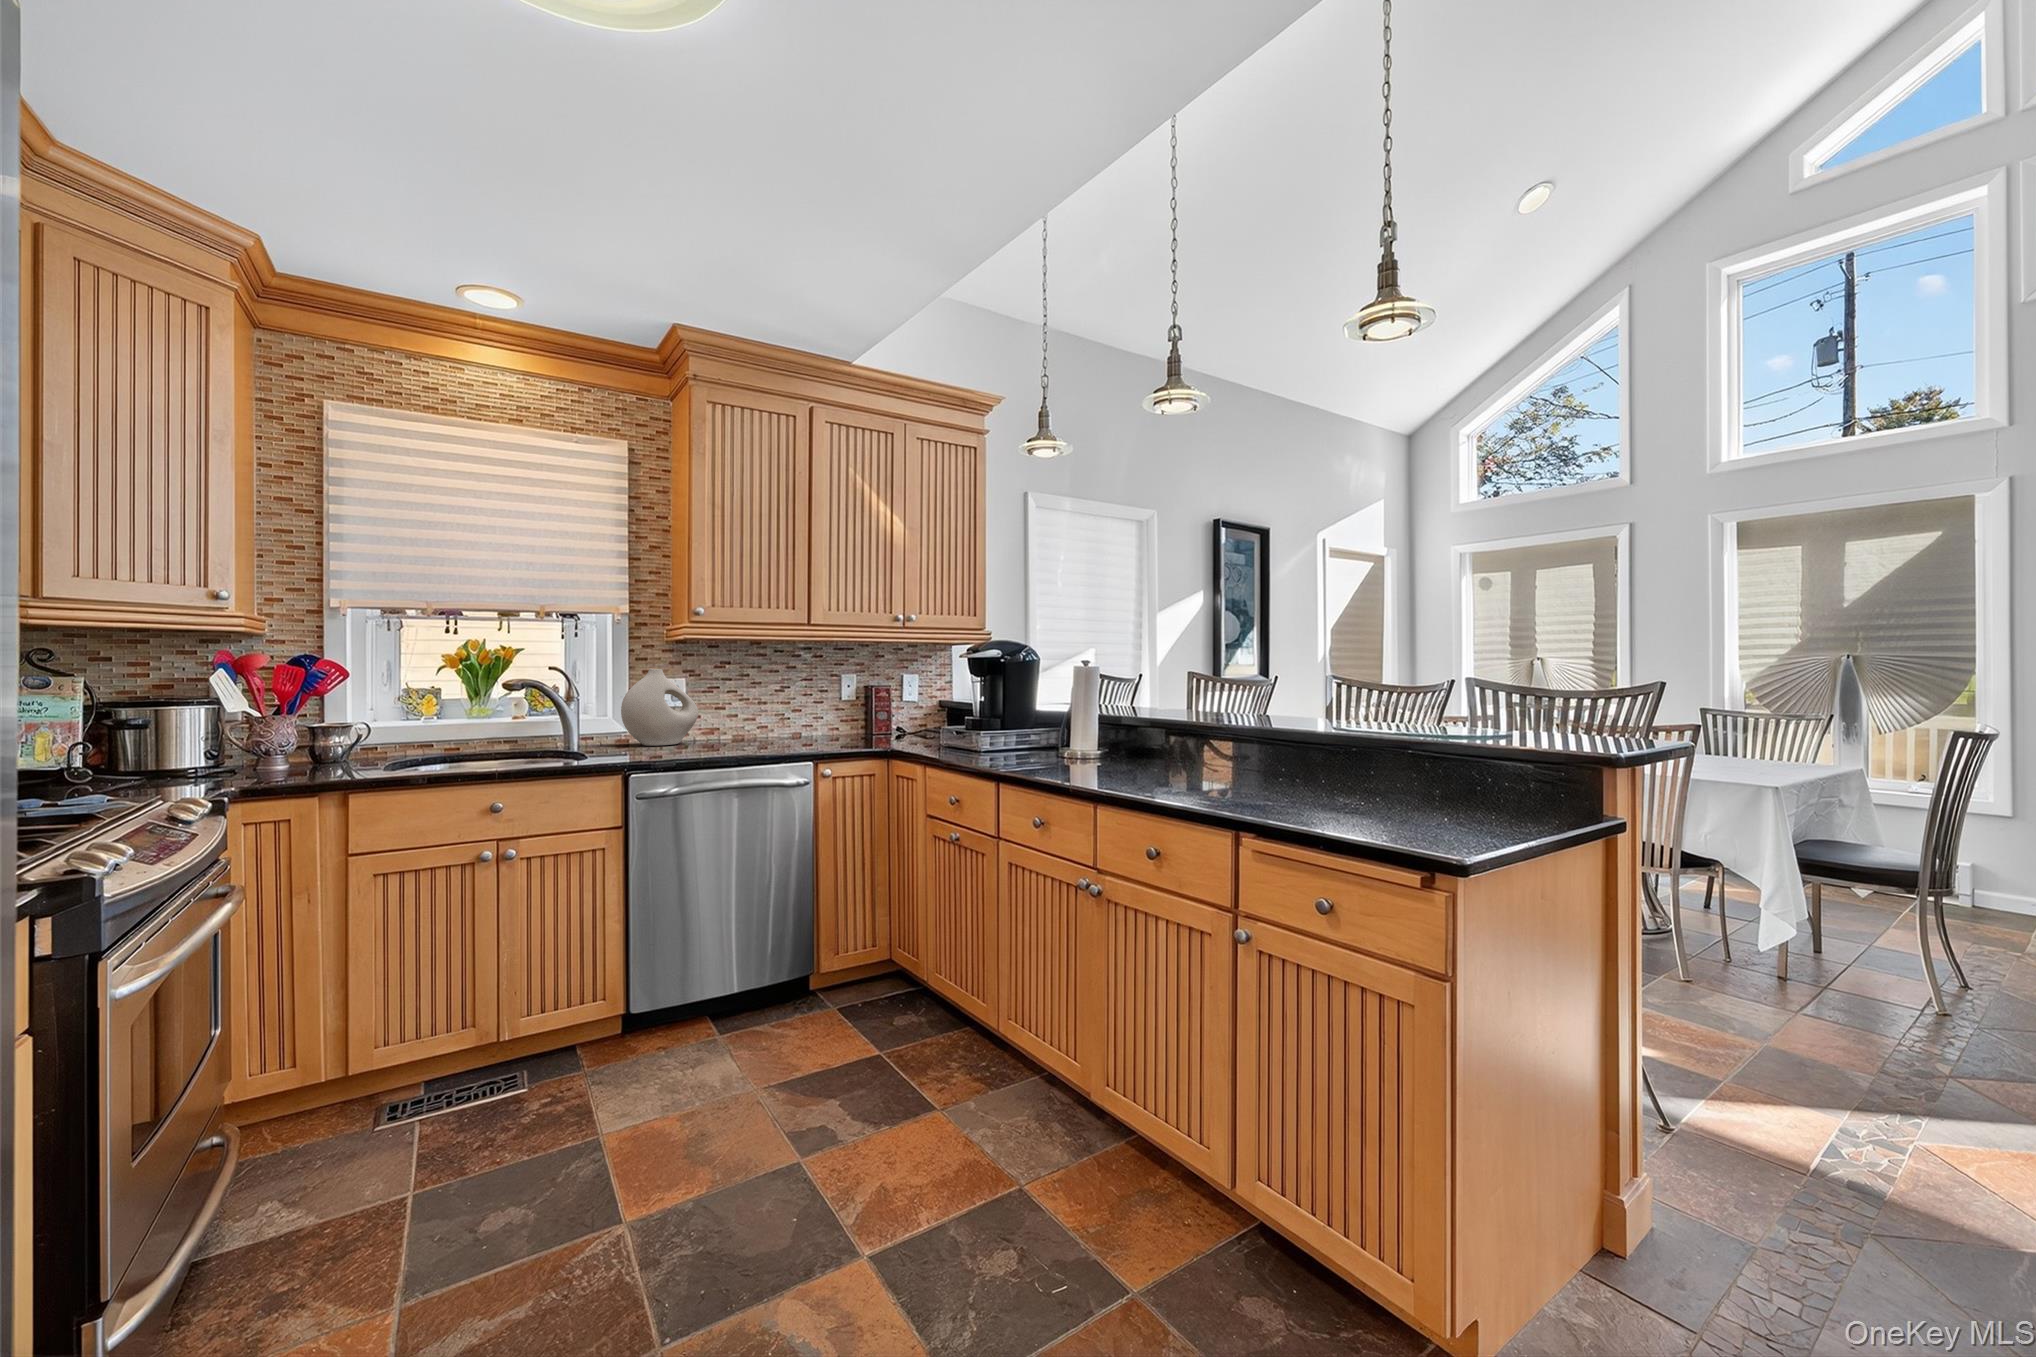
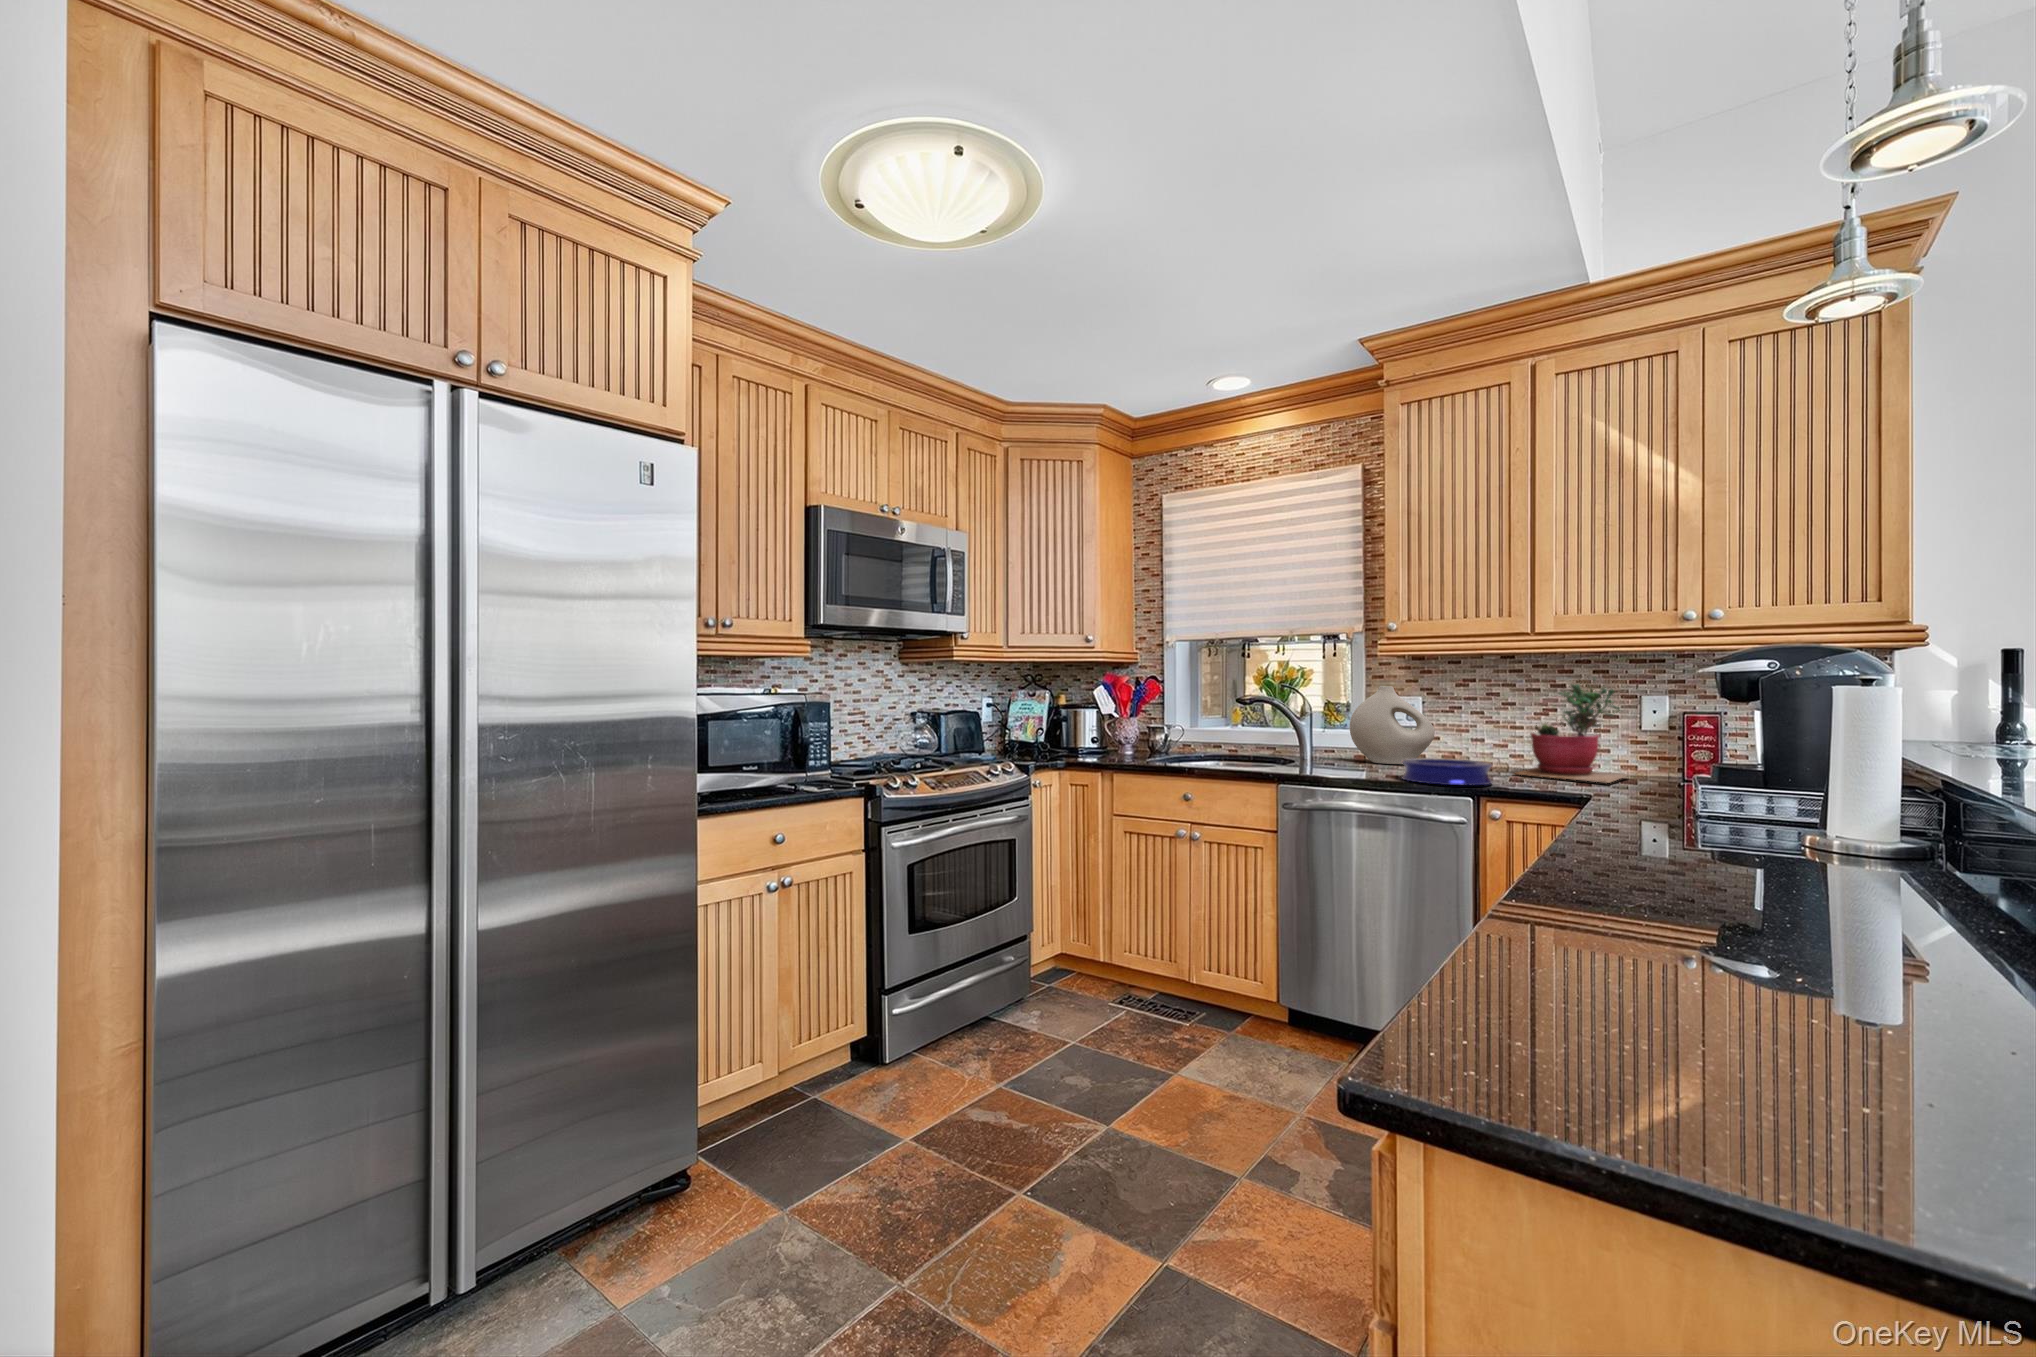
succulent plant: none [765,660,838,742] -> present [1517,678,1628,783]
plate: none [714,733,790,756] -> present [1401,759,1492,785]

